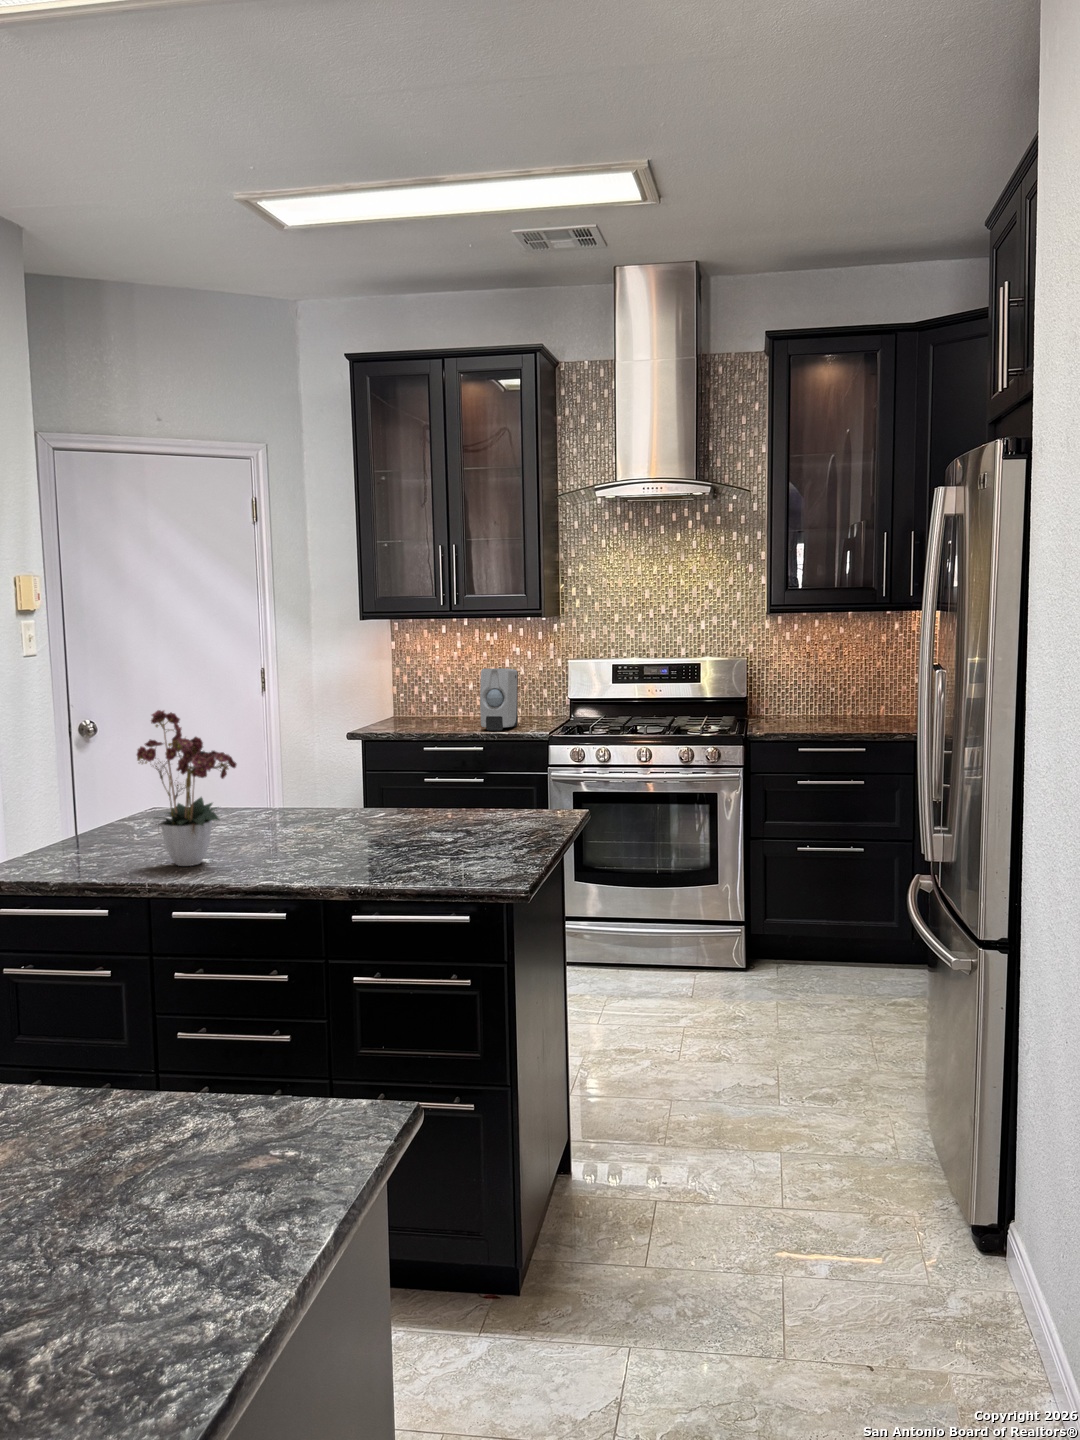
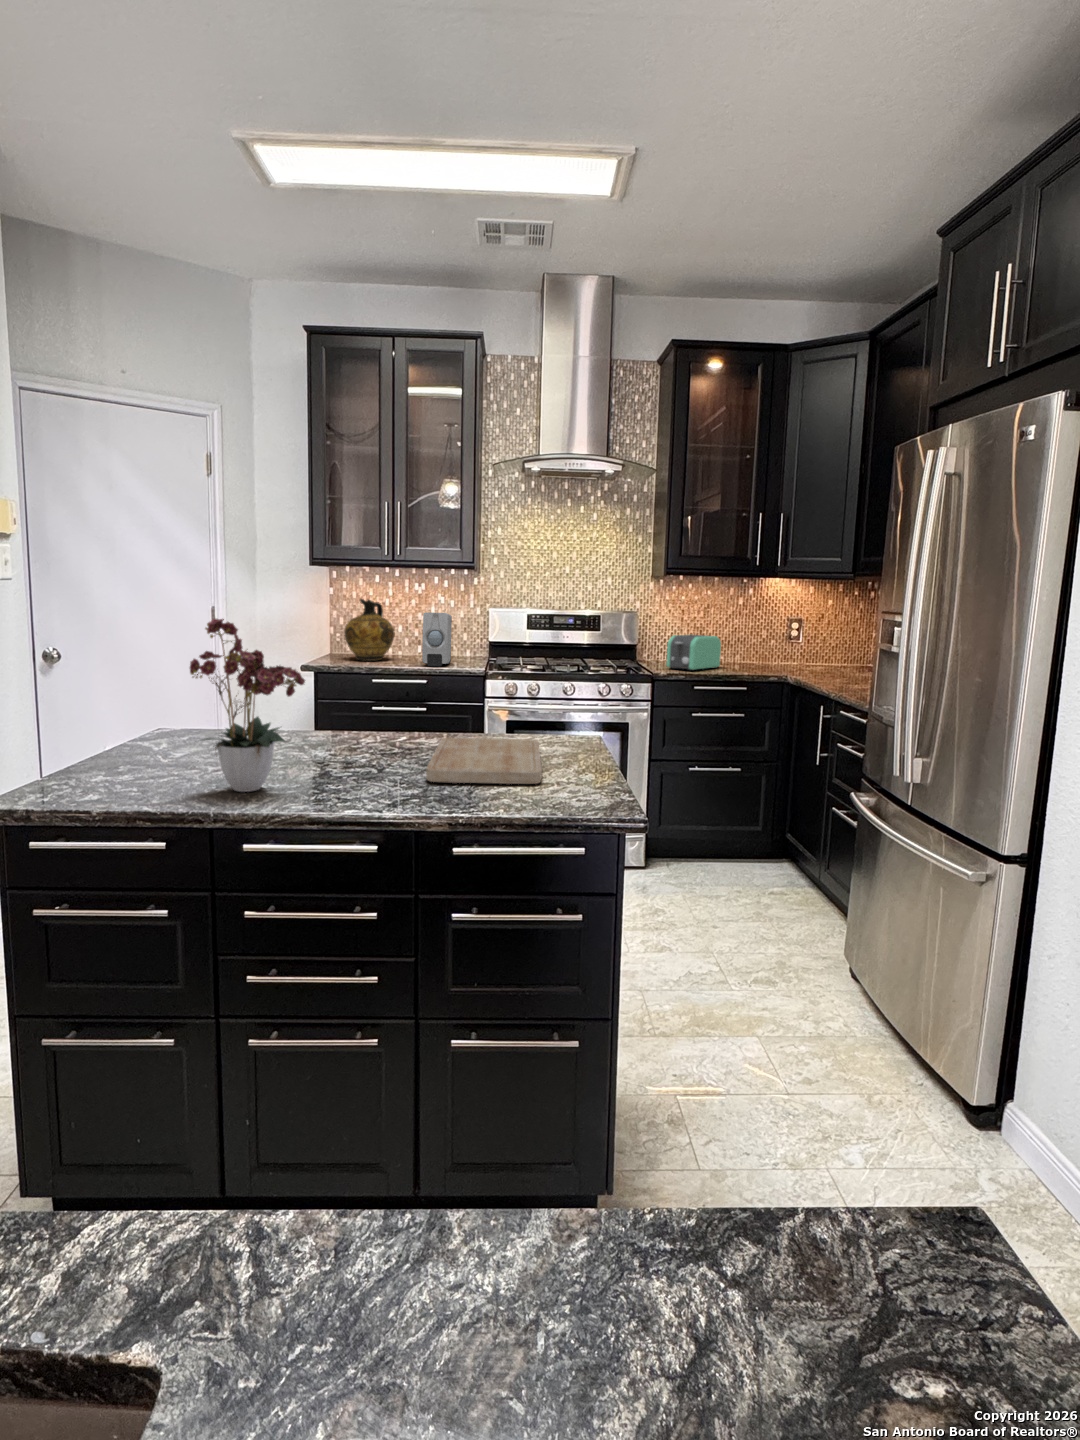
ceramic jug: none [399,654,456,725] -> present [344,599,394,661]
toaster: none [776,683,848,728] -> present [666,635,721,670]
cutting board: none [354,815,497,860] -> present [426,738,542,784]

